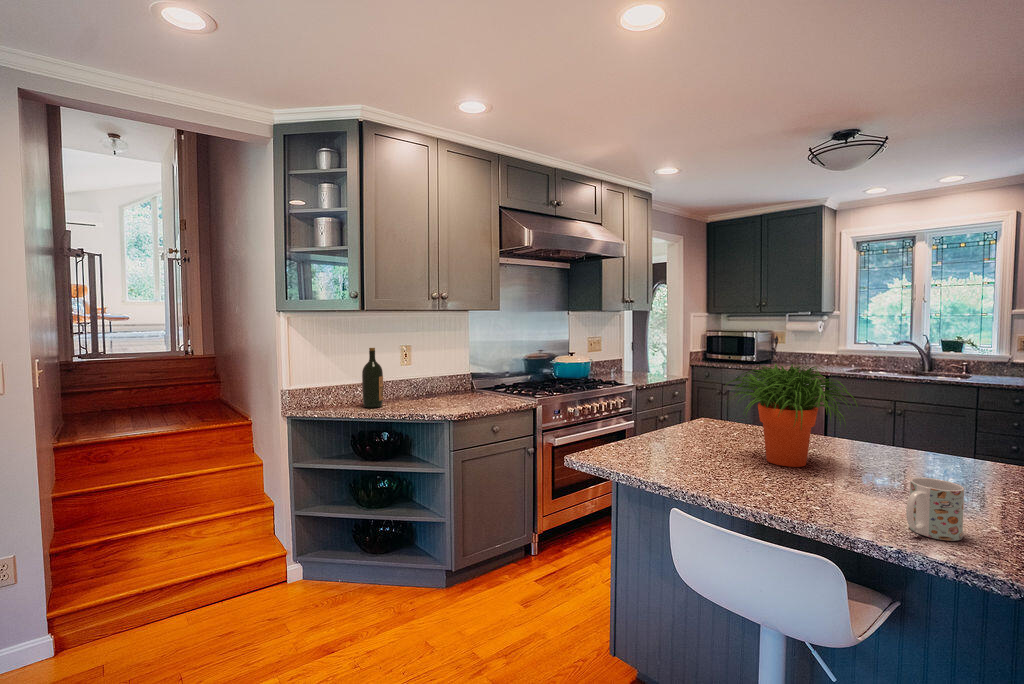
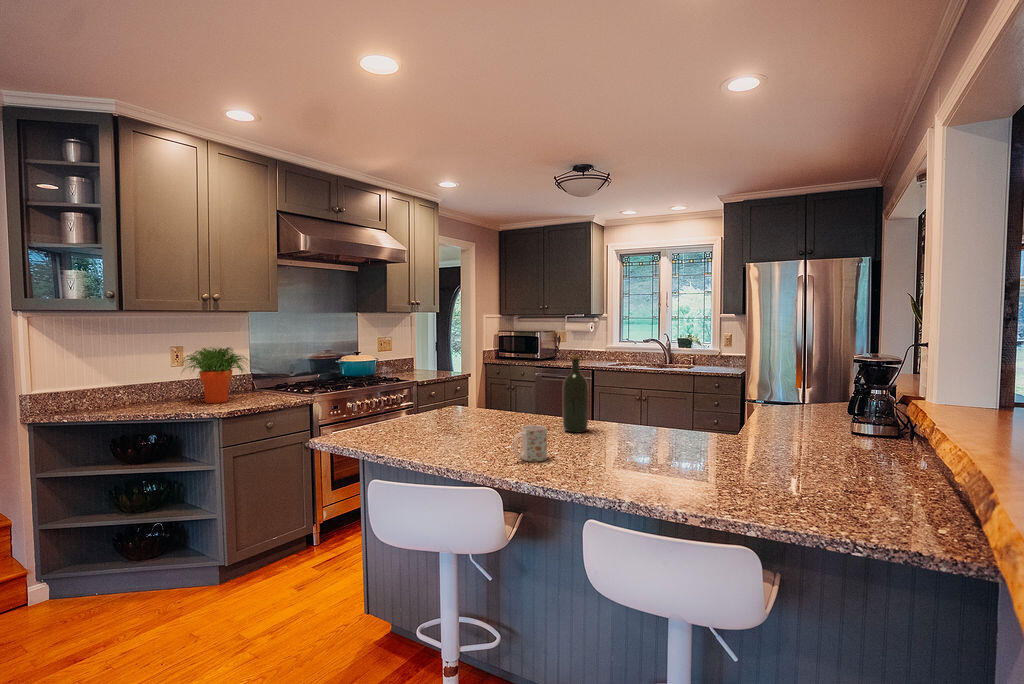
wine bottle: present [362,348,383,408] -> present [563,355,589,433]
potted plant: present [726,364,858,467] -> present [182,347,248,403]

